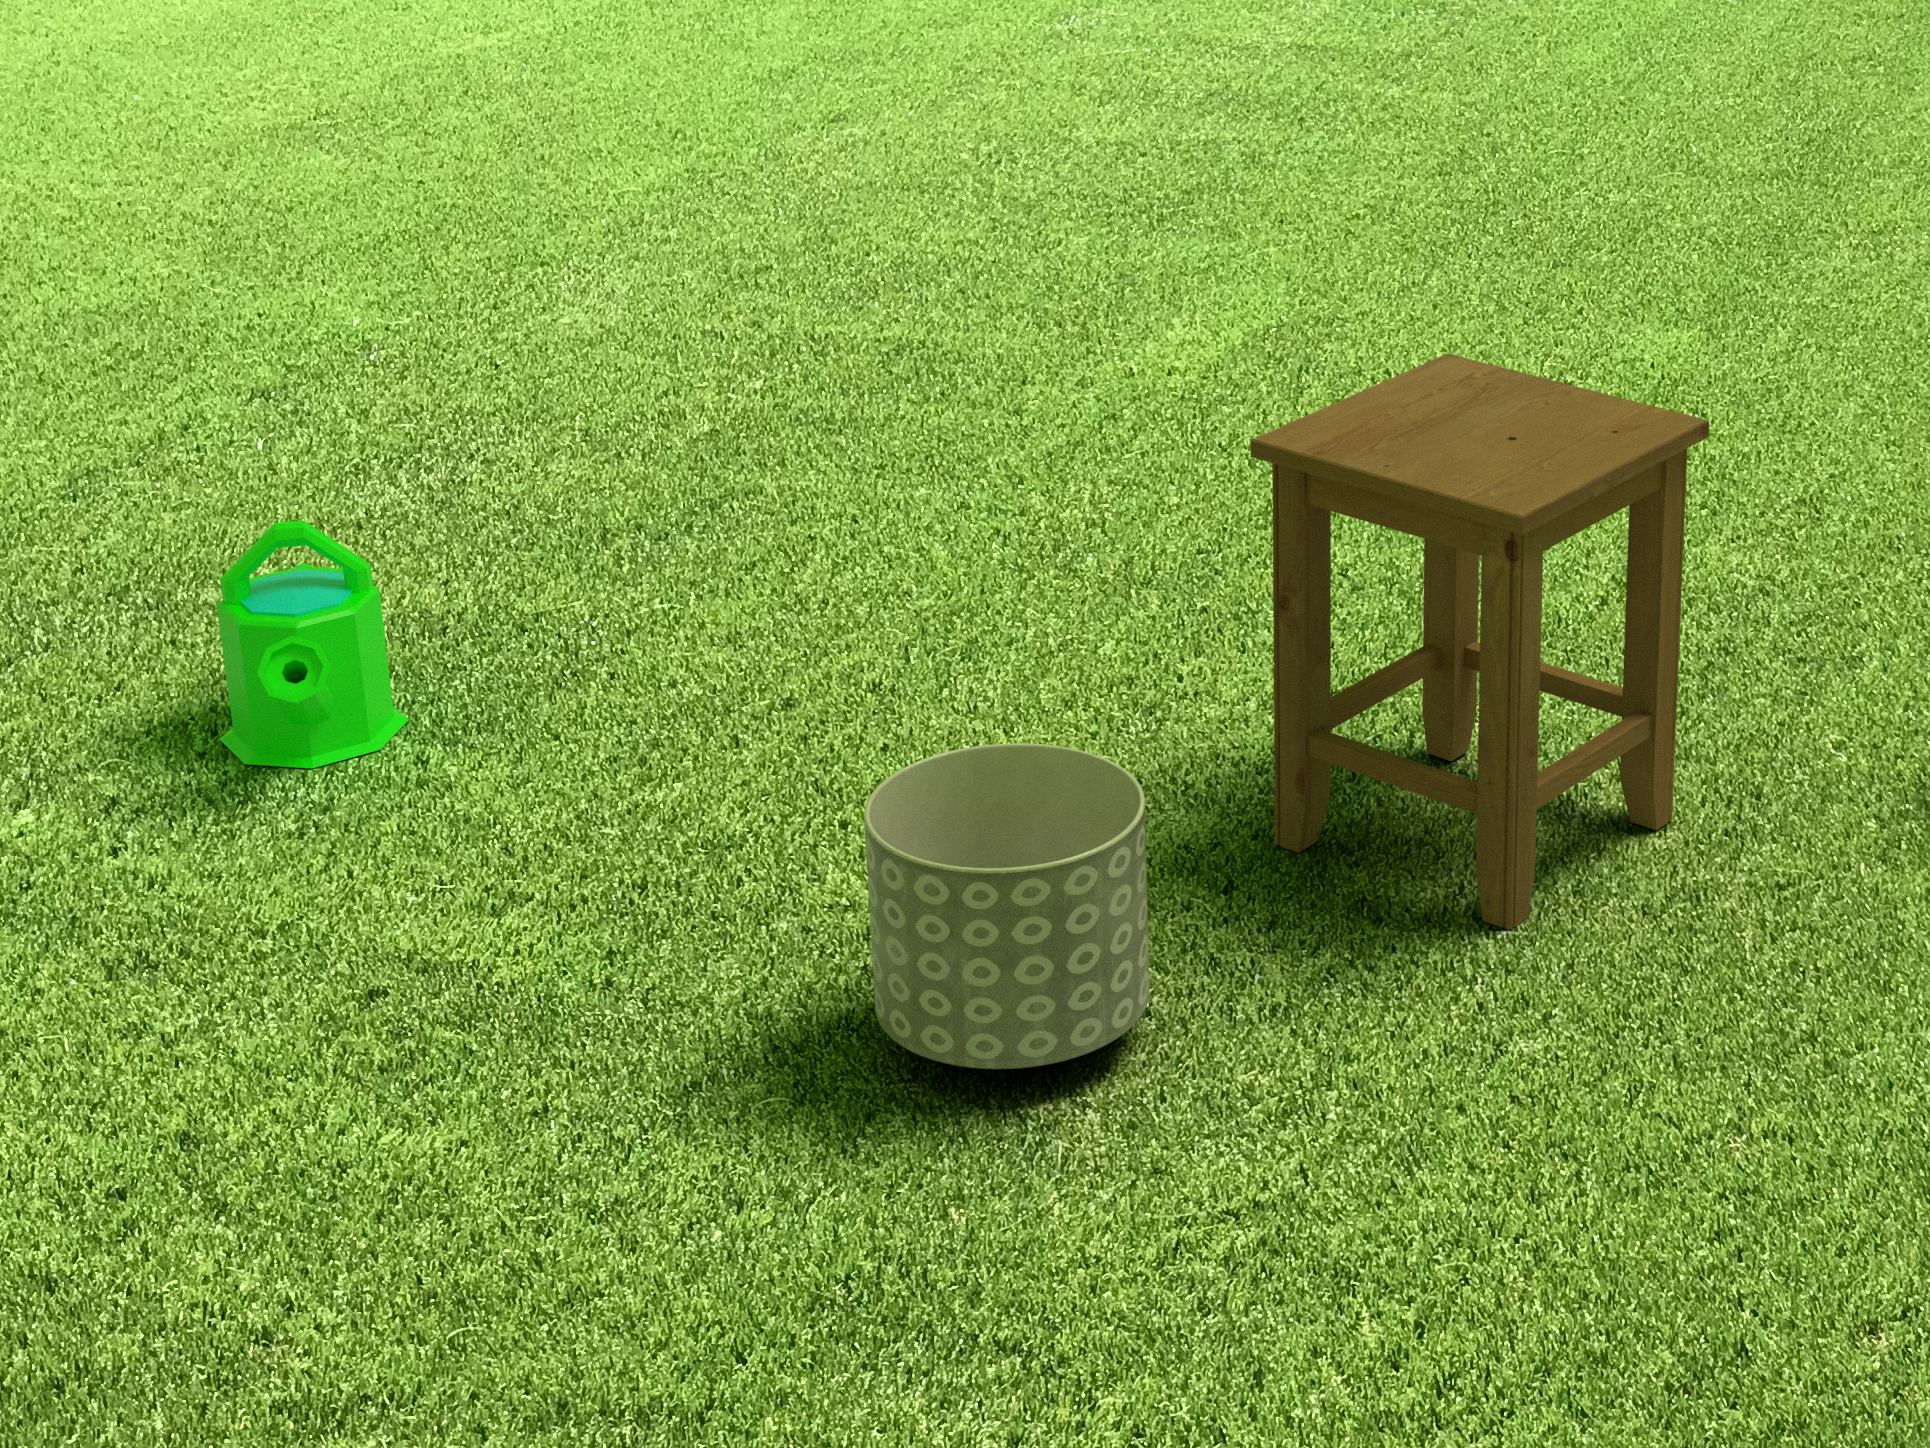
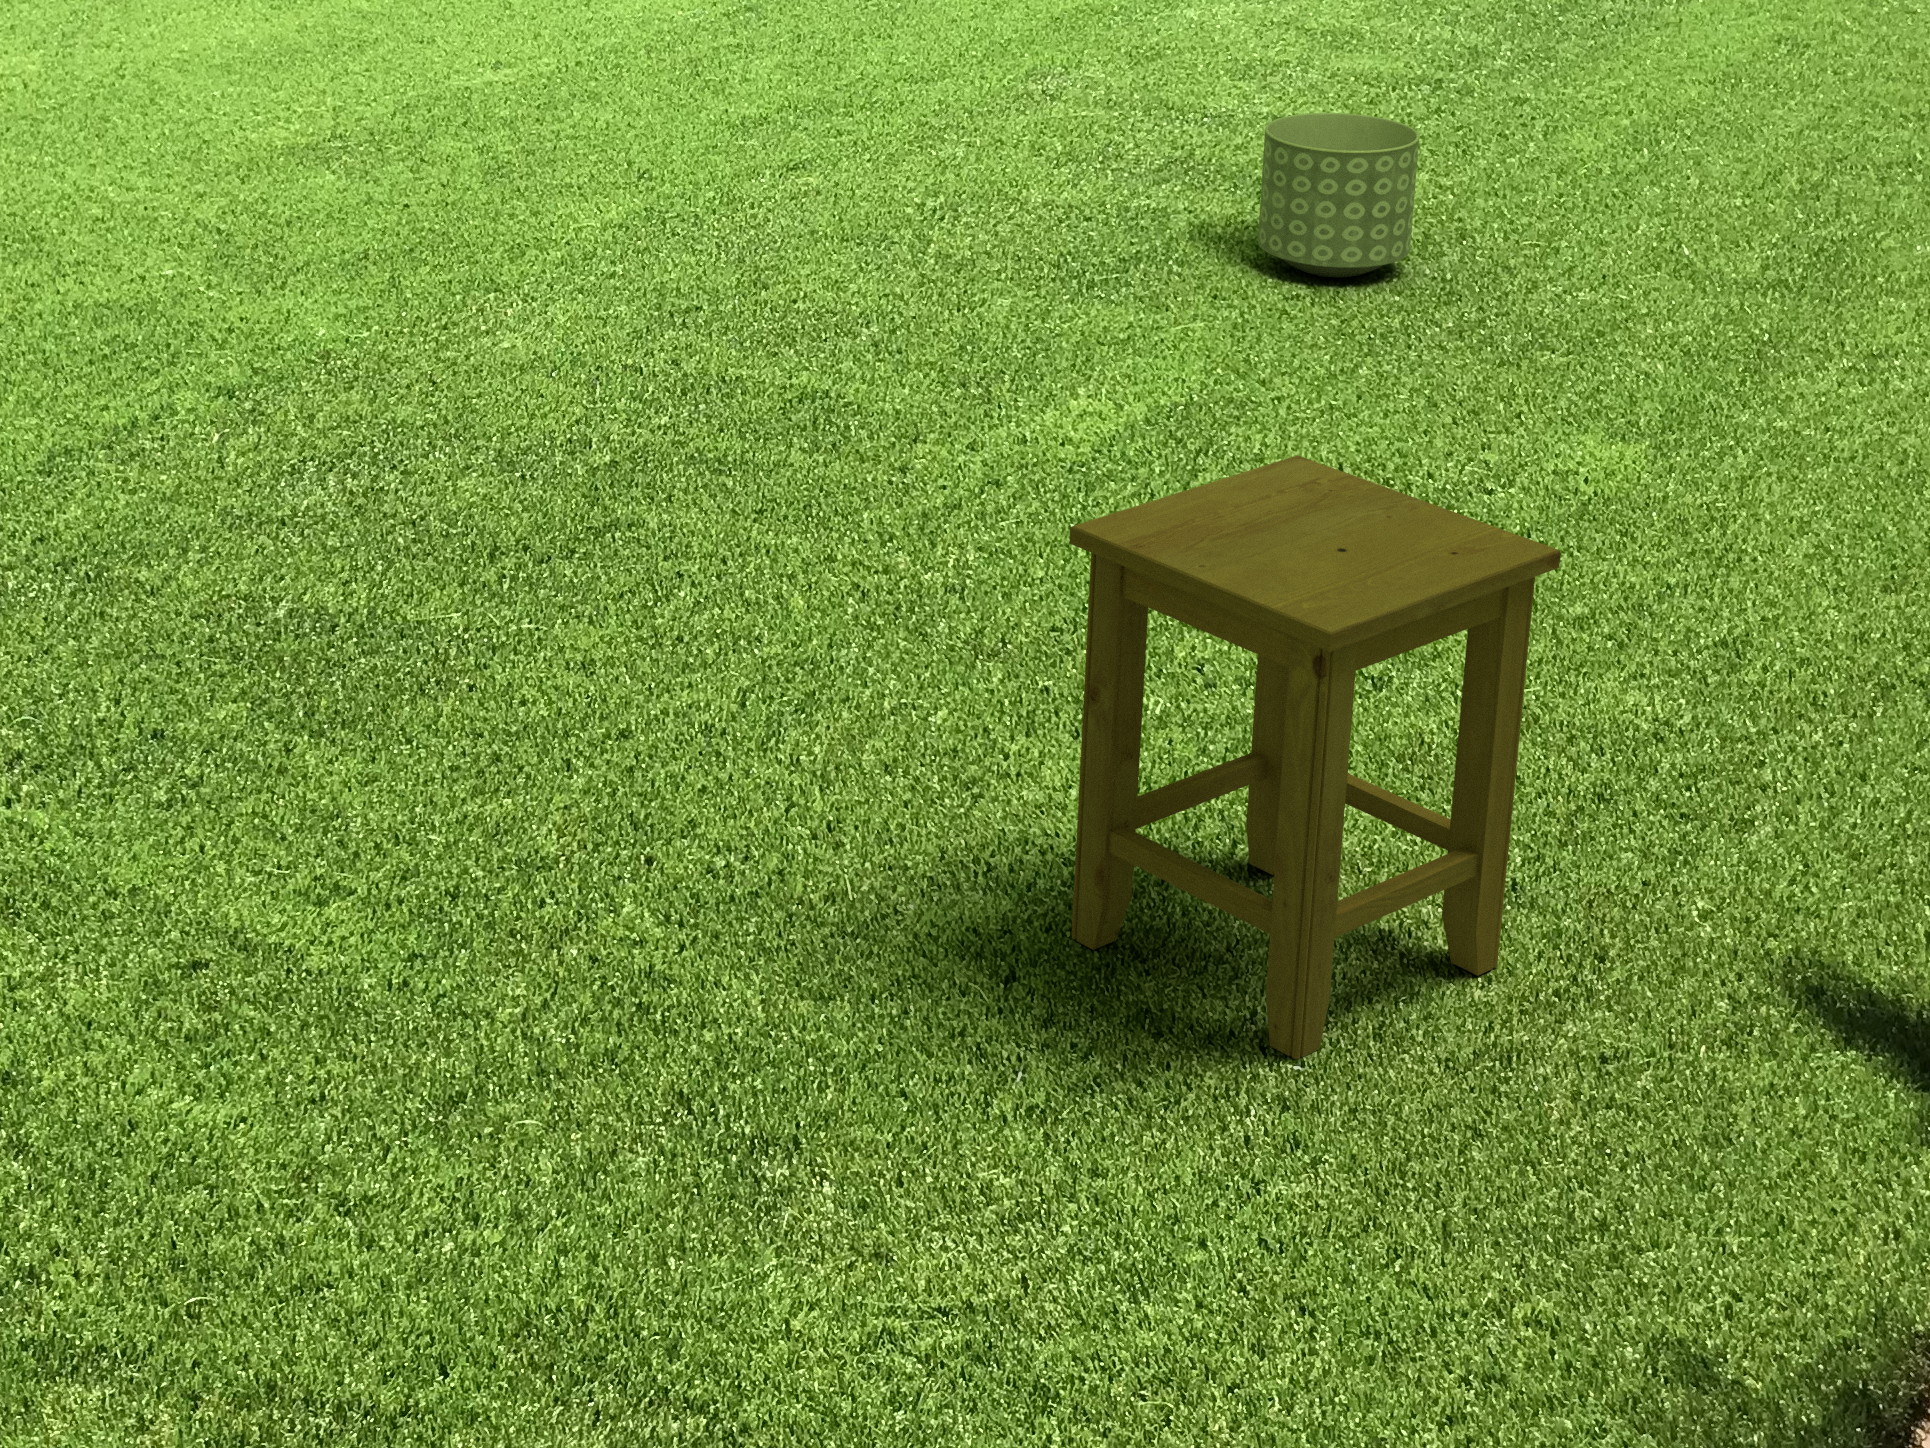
watering can: present [217,520,409,768] -> none [115,518,282,749]
planter: present [864,743,1149,1069] -> present [1258,113,1419,277]

